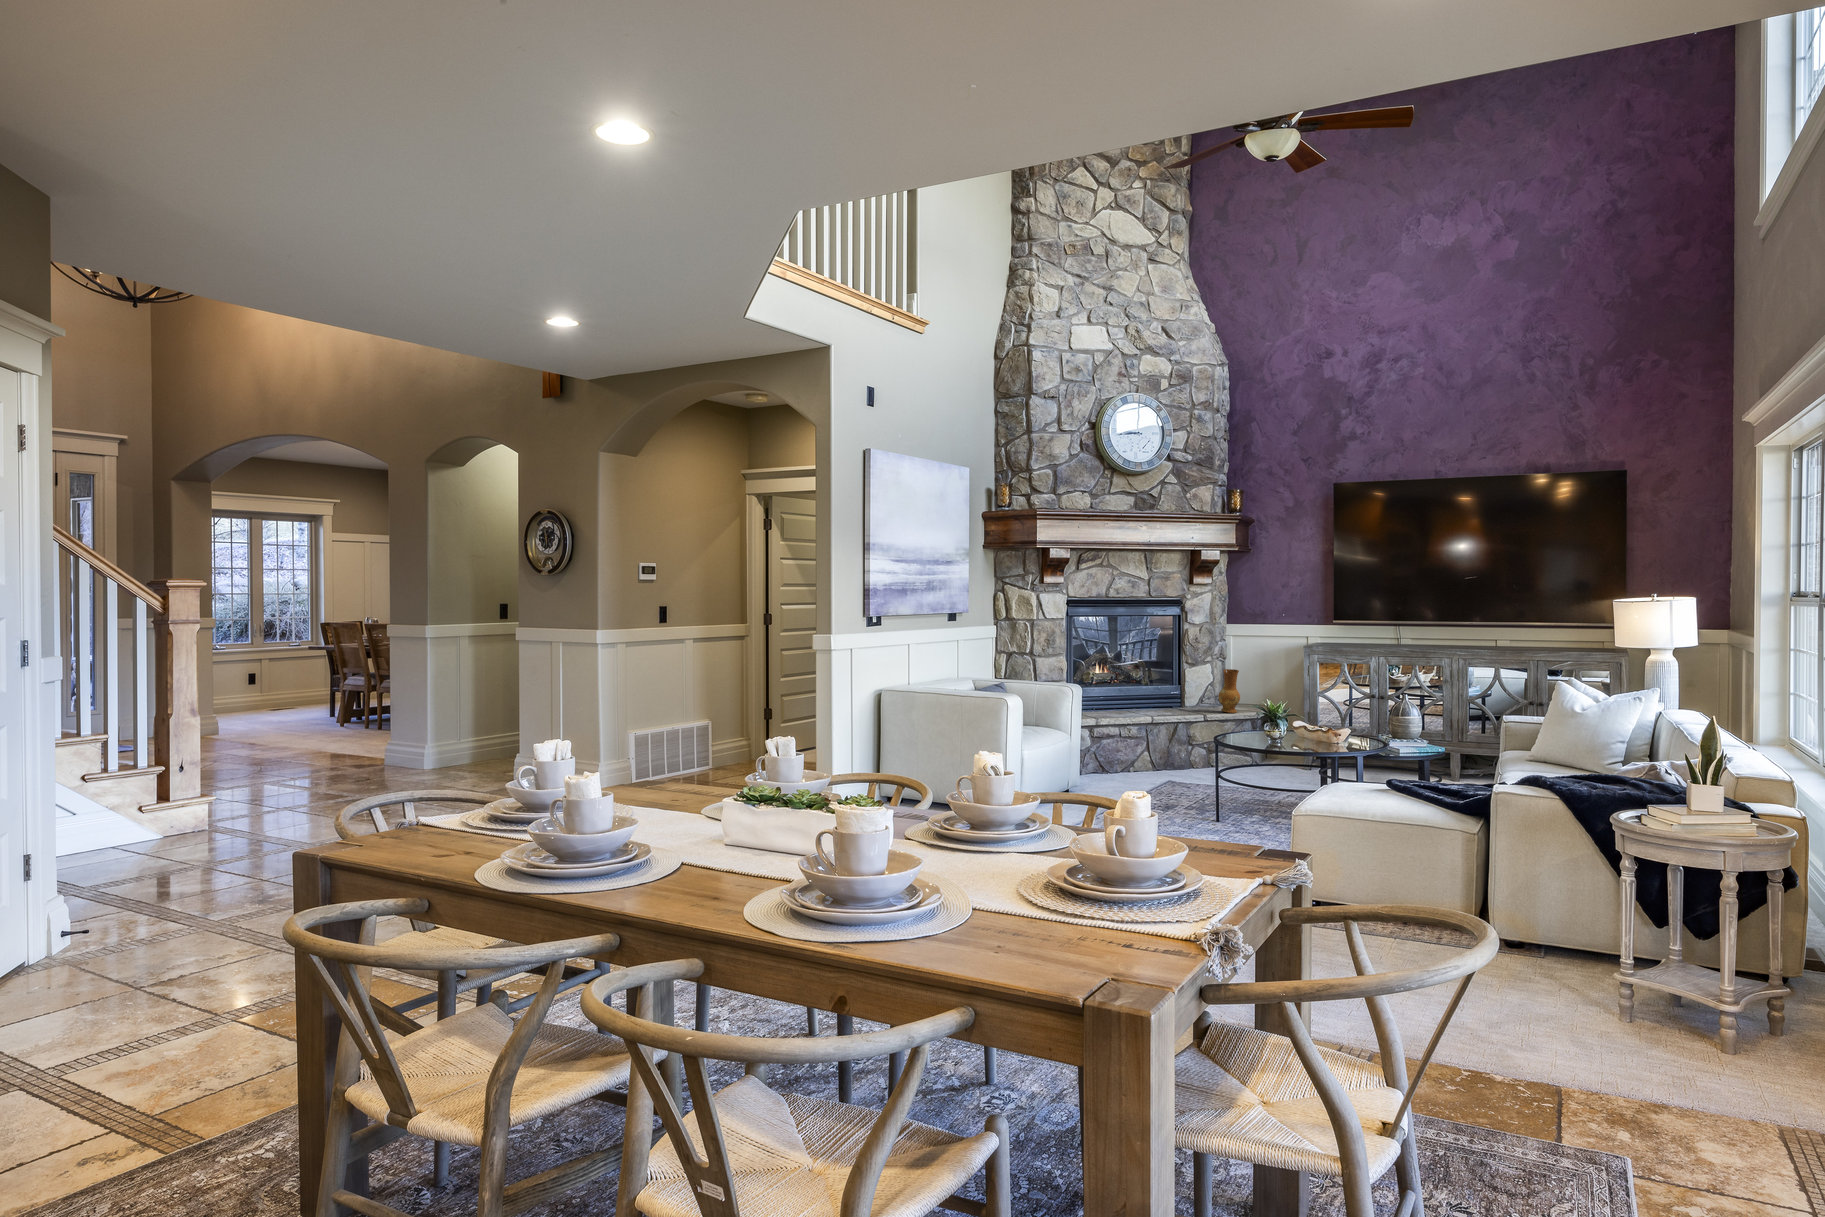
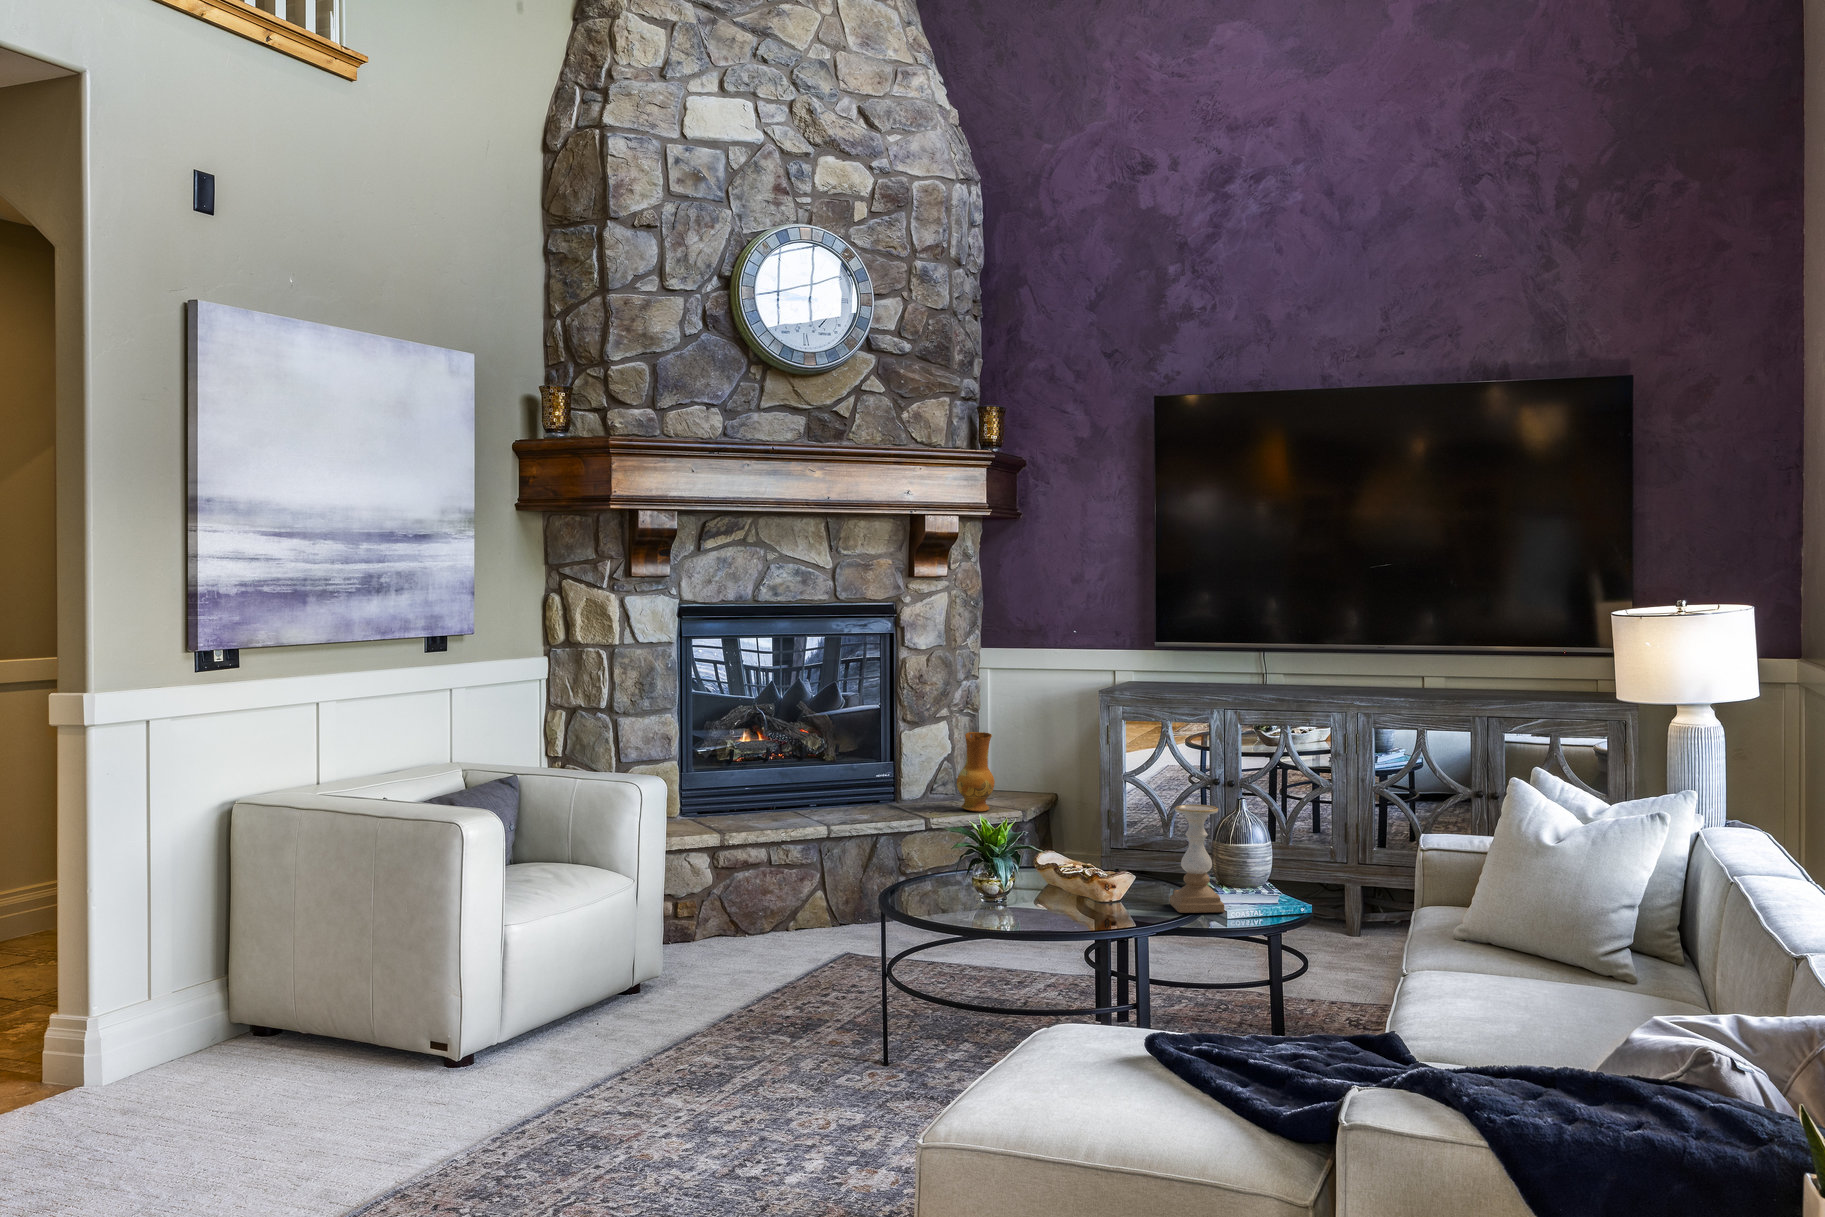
candle holder: none [1368,695,1399,748] -> present [1170,804,1224,913]

